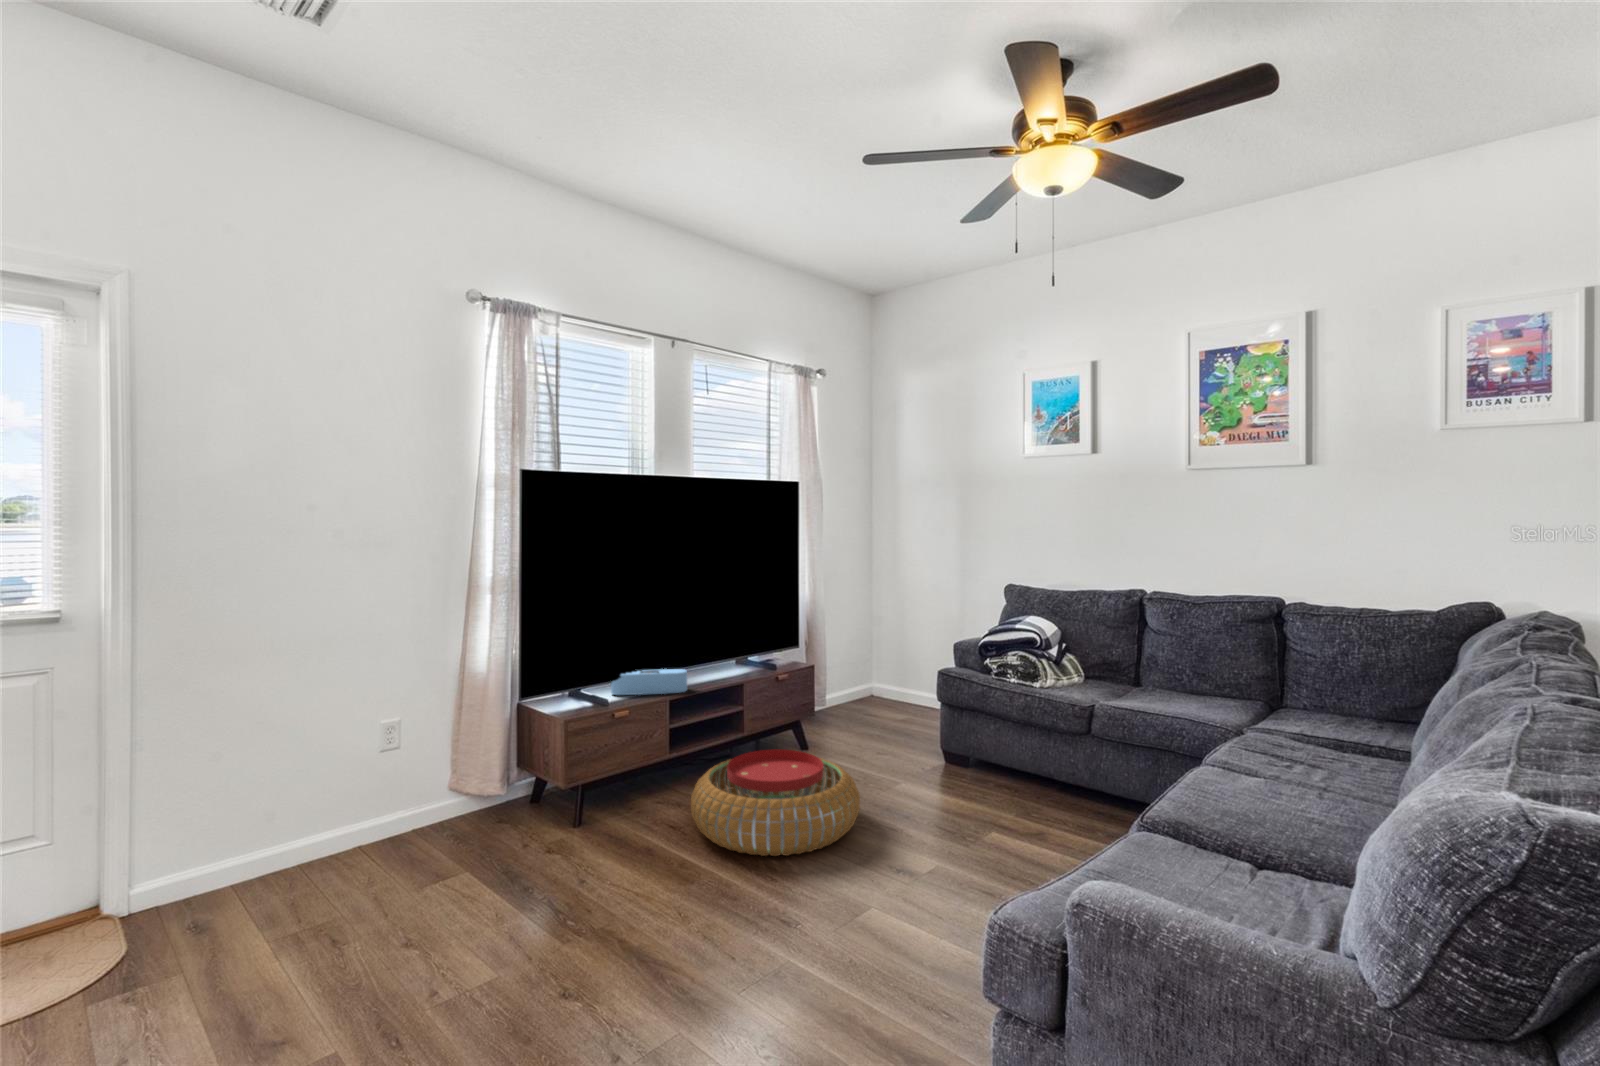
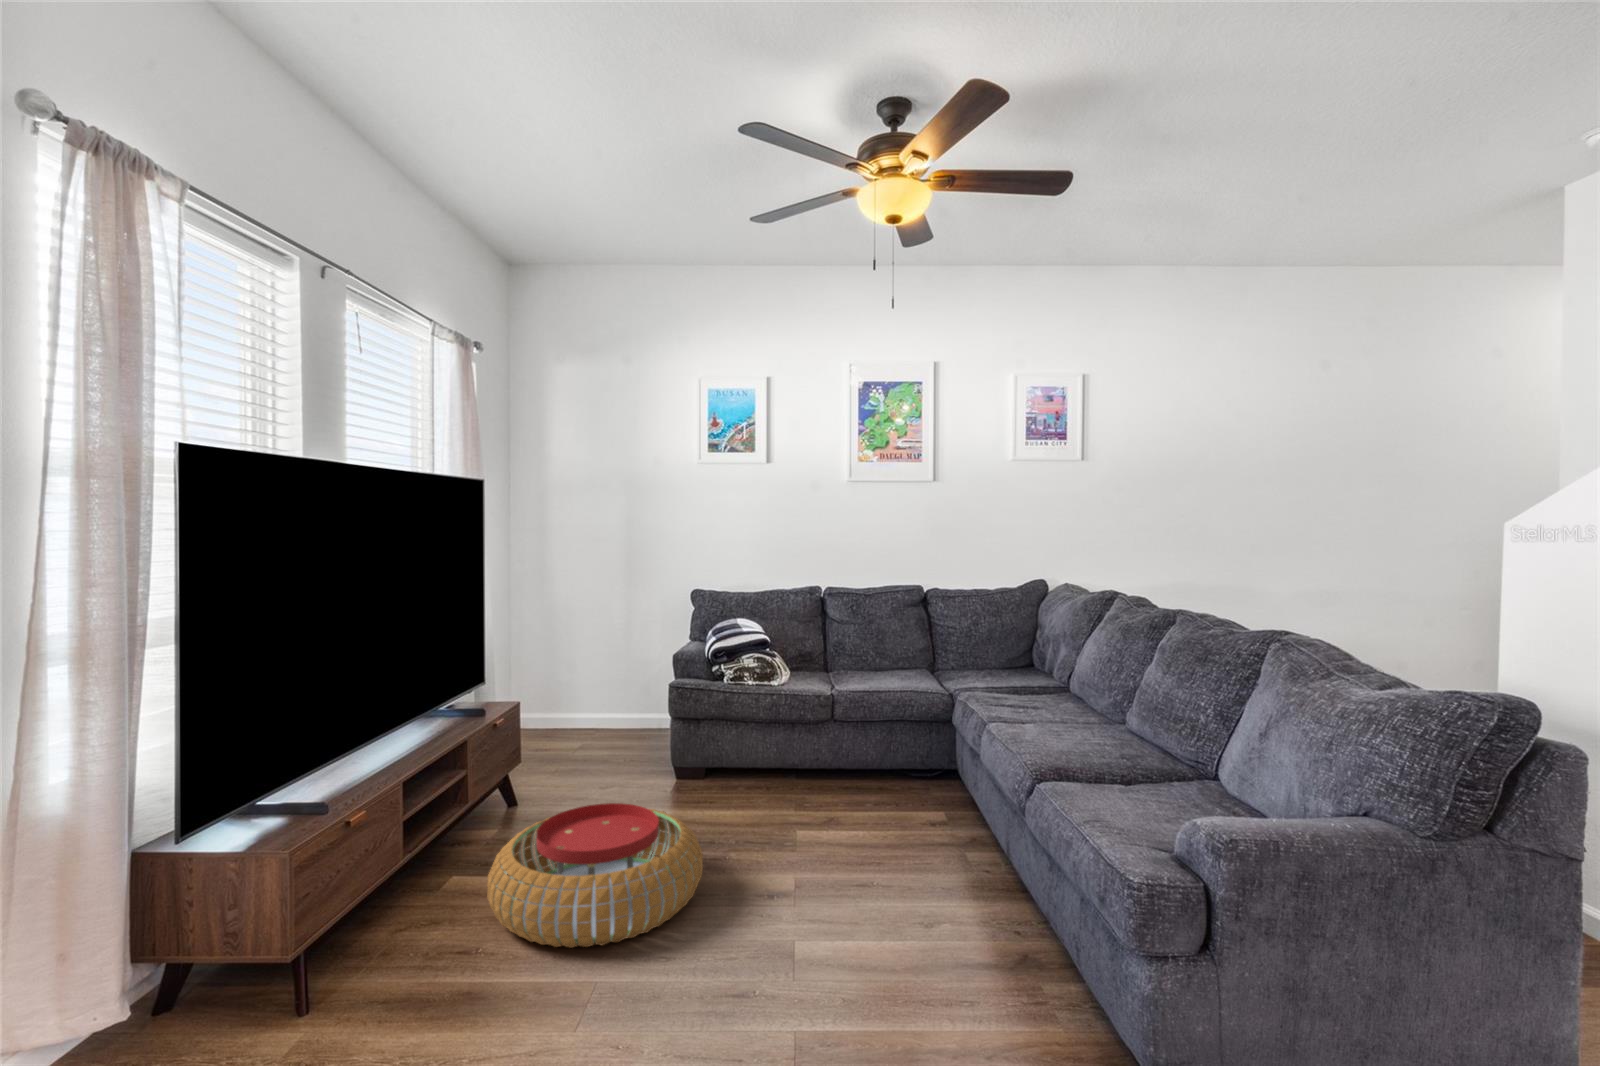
speaker: present [611,669,687,695] -> none [299,734,421,791]

